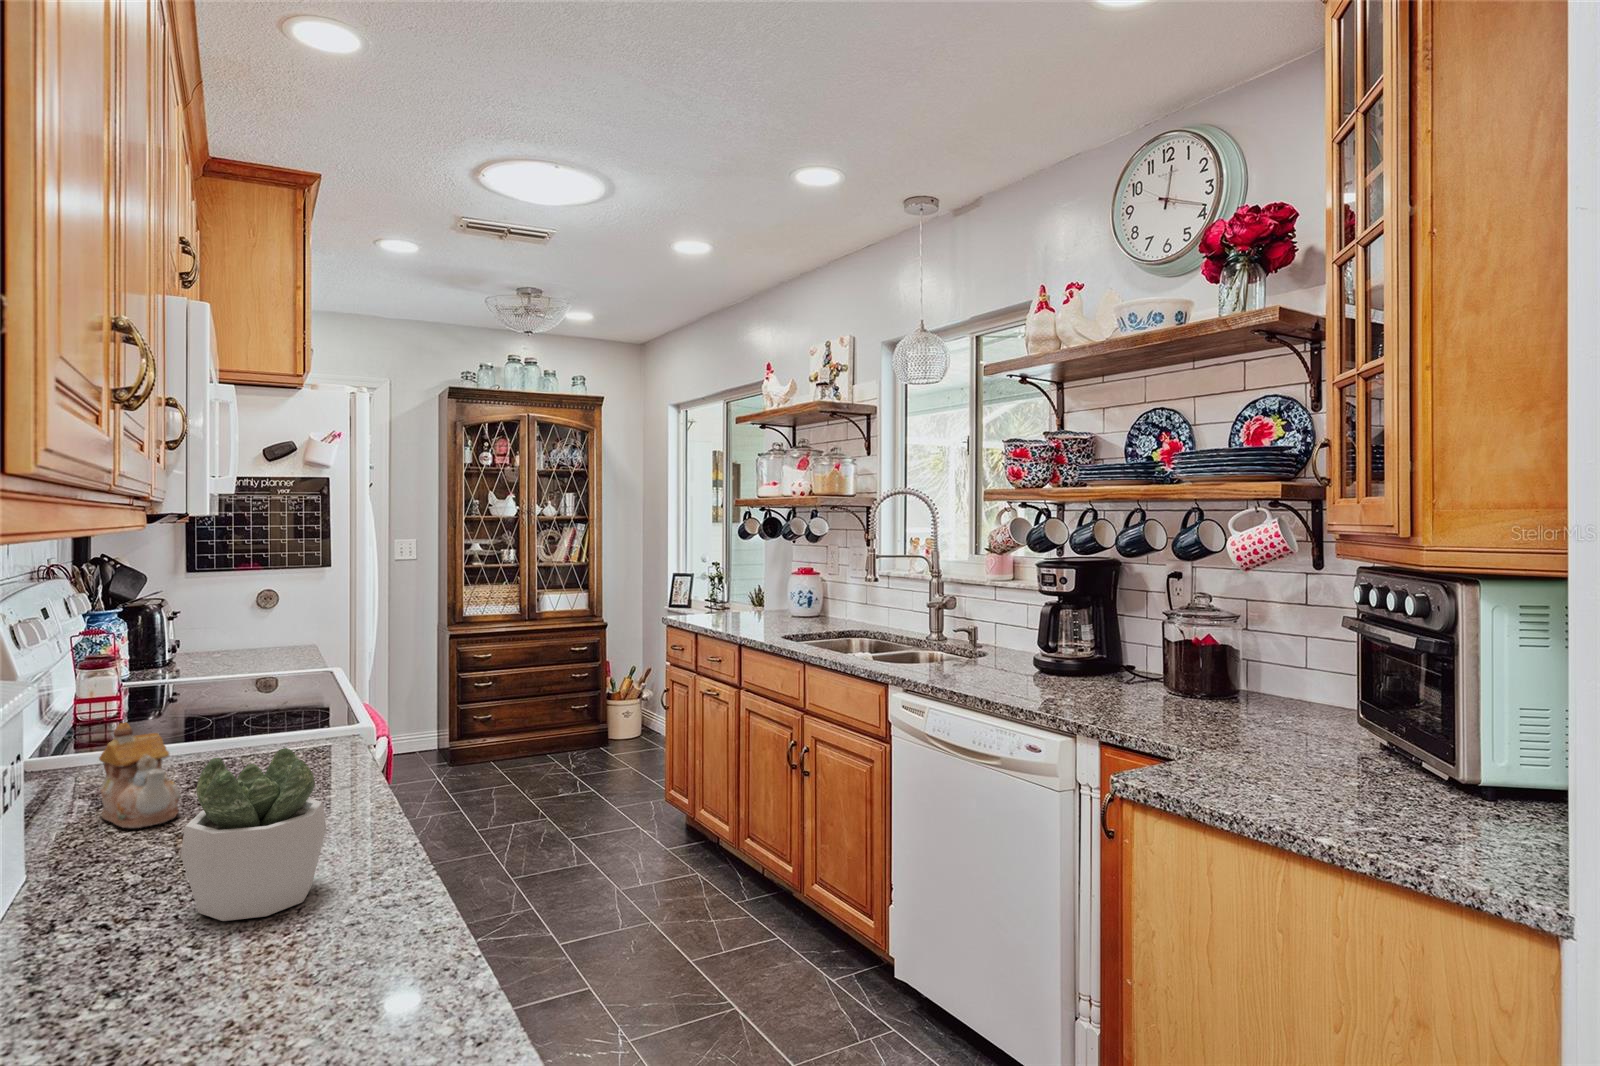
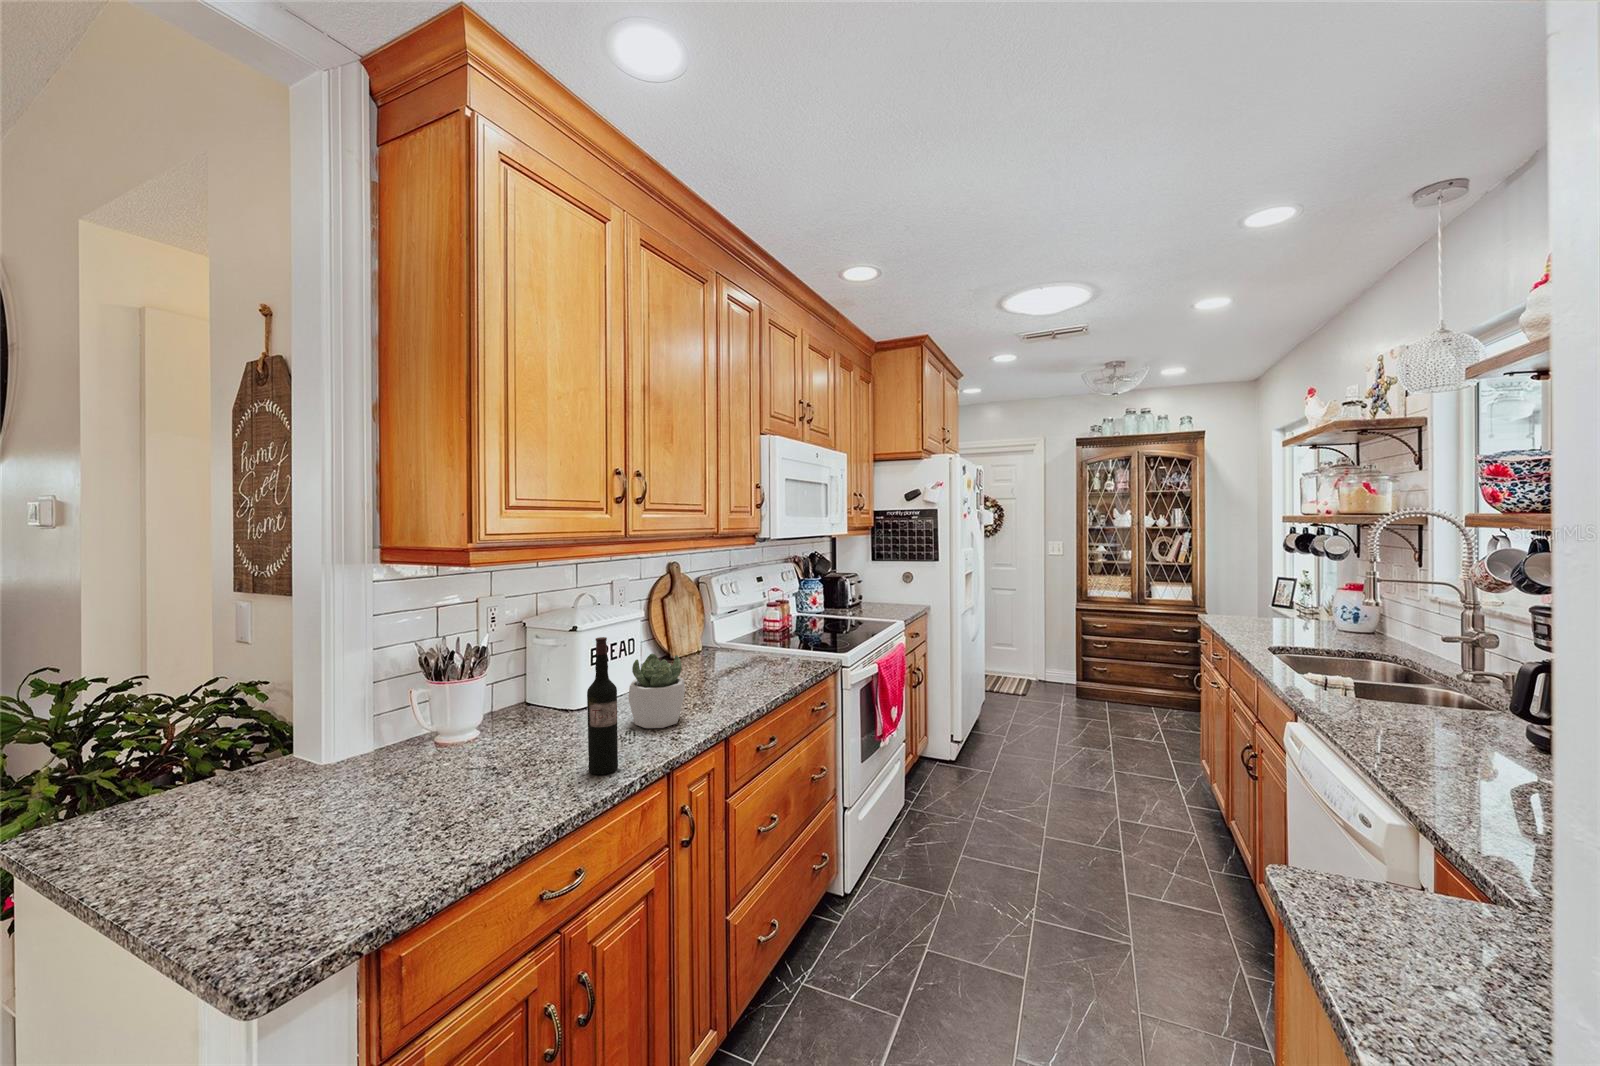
wine bottle: none [331,699,403,1004] -> present [587,637,618,774]
teapot: present [99,722,181,828] -> none [692,632,721,680]

